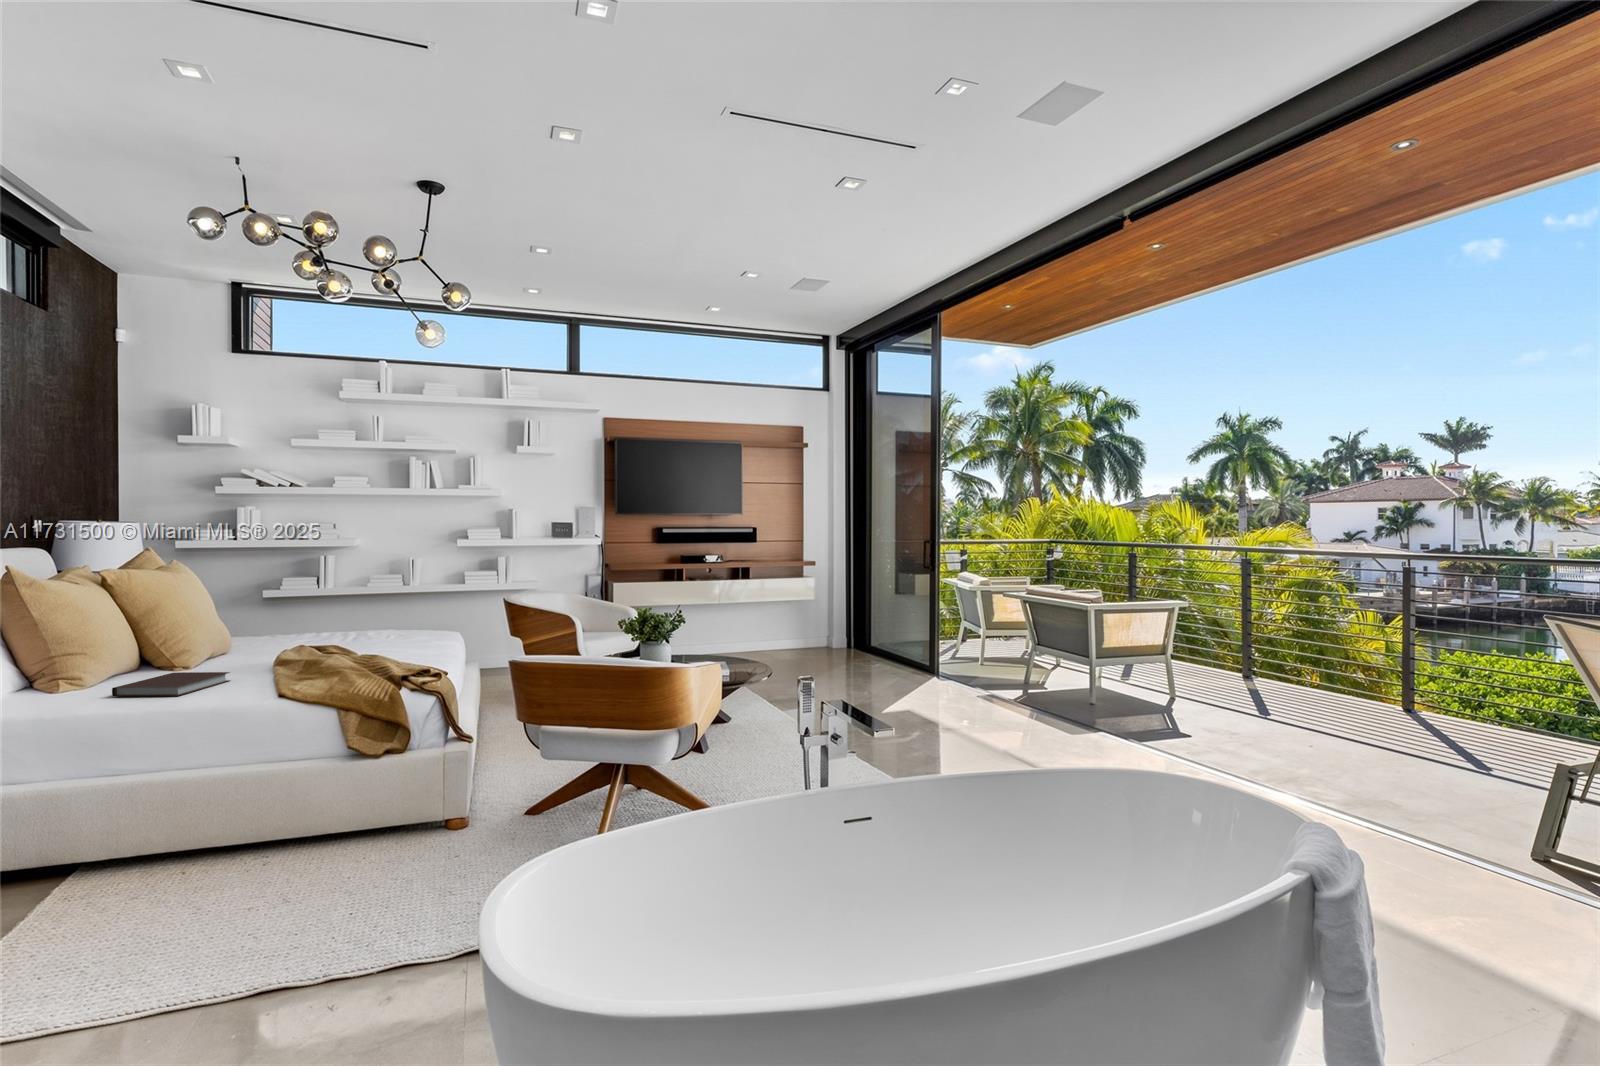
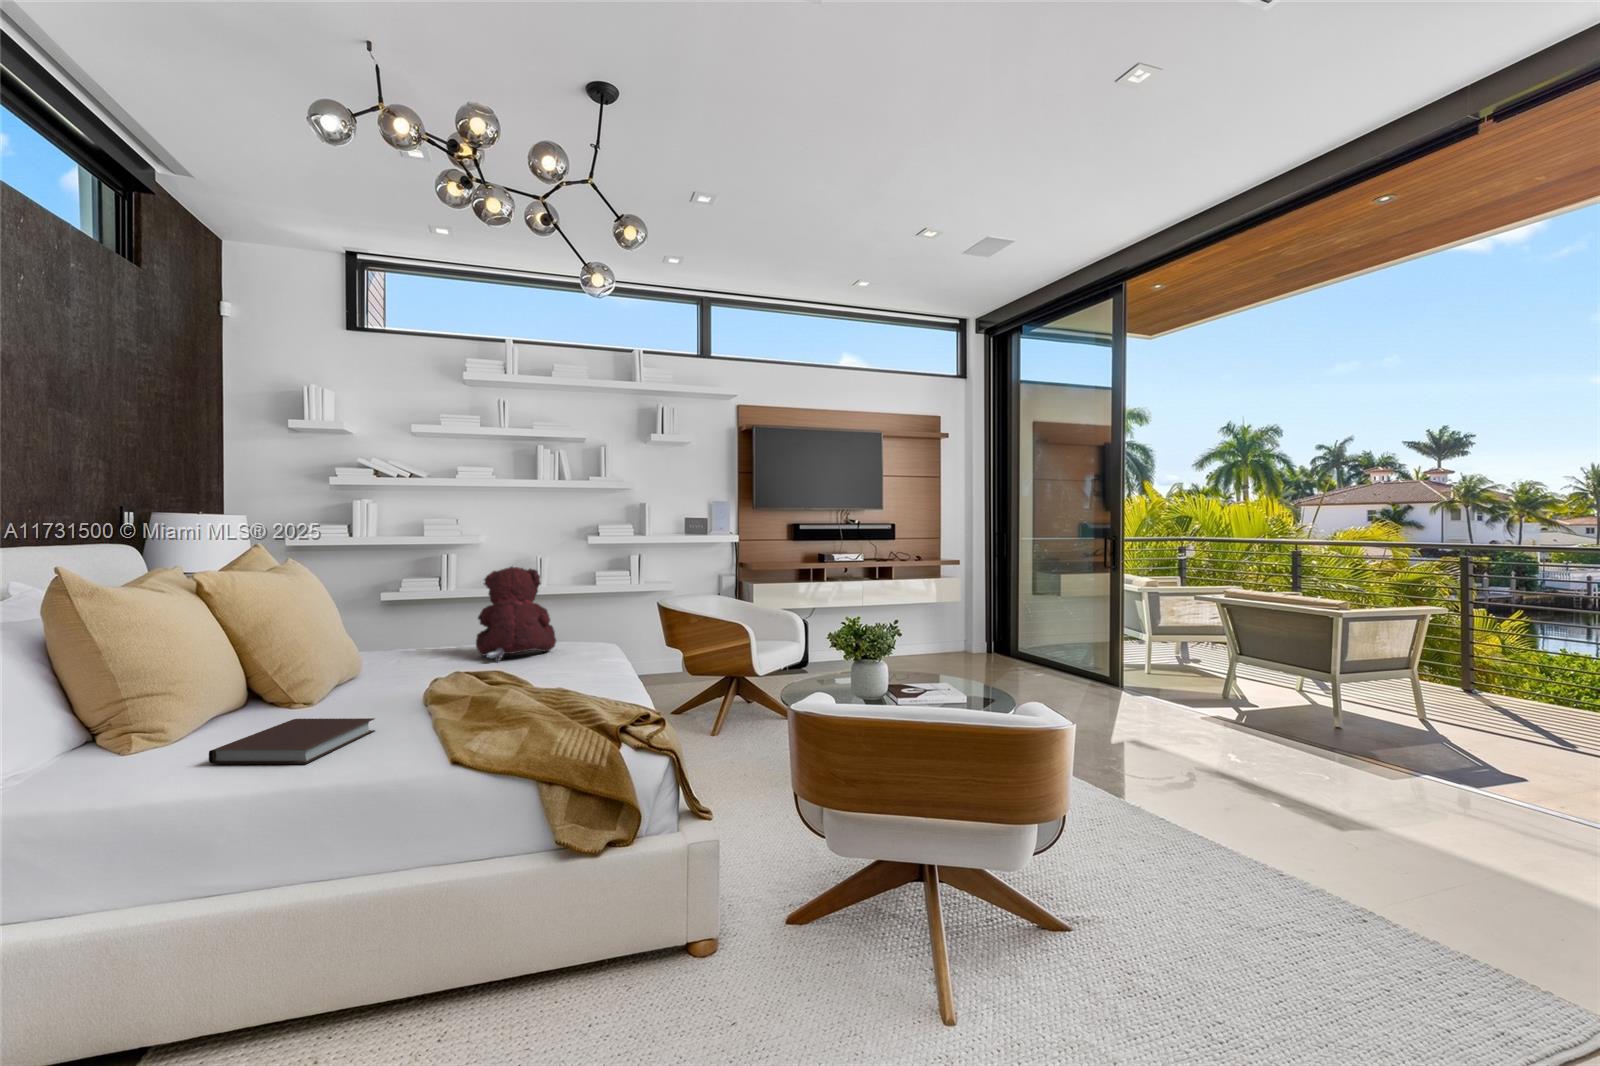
teddy bear: none [329,566,397,642] -> present [476,566,556,661]

